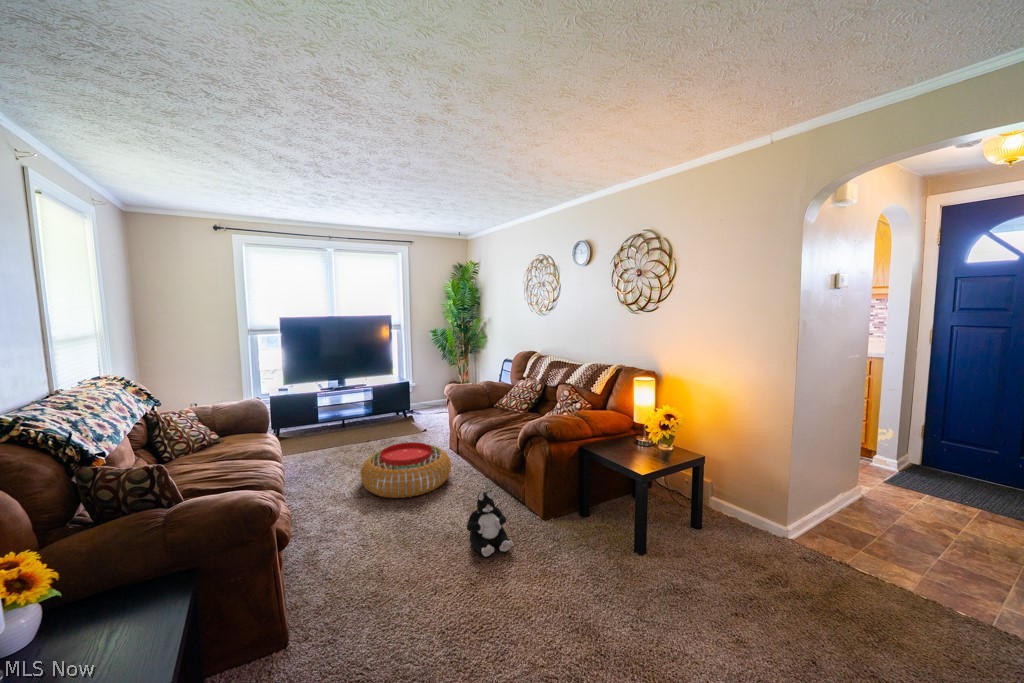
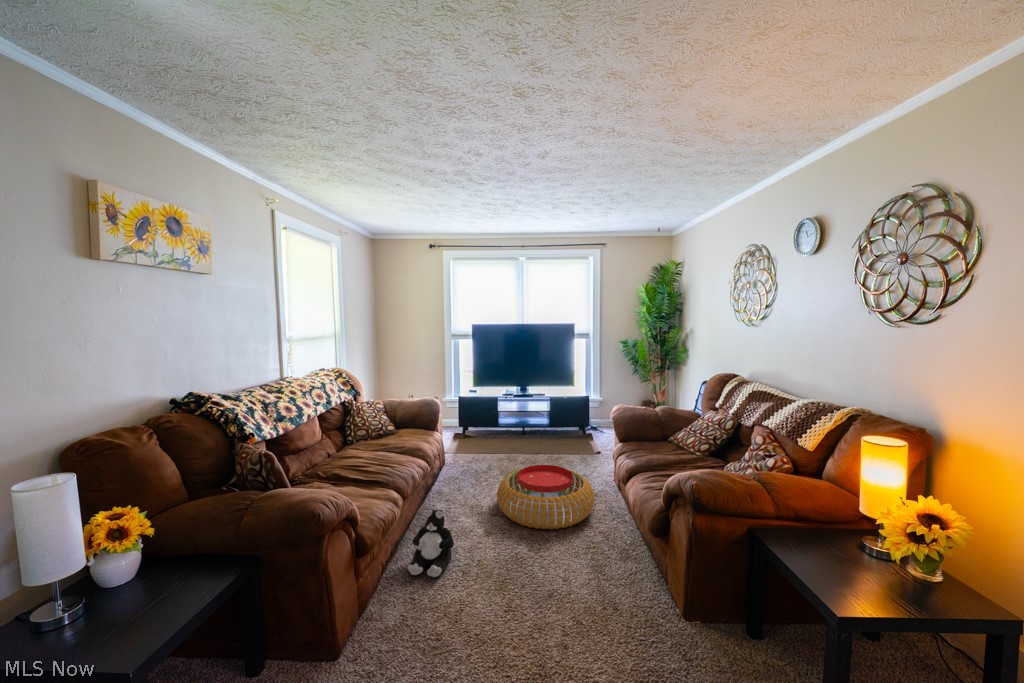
plush toy: present [467,491,513,557] -> present [408,509,454,577]

